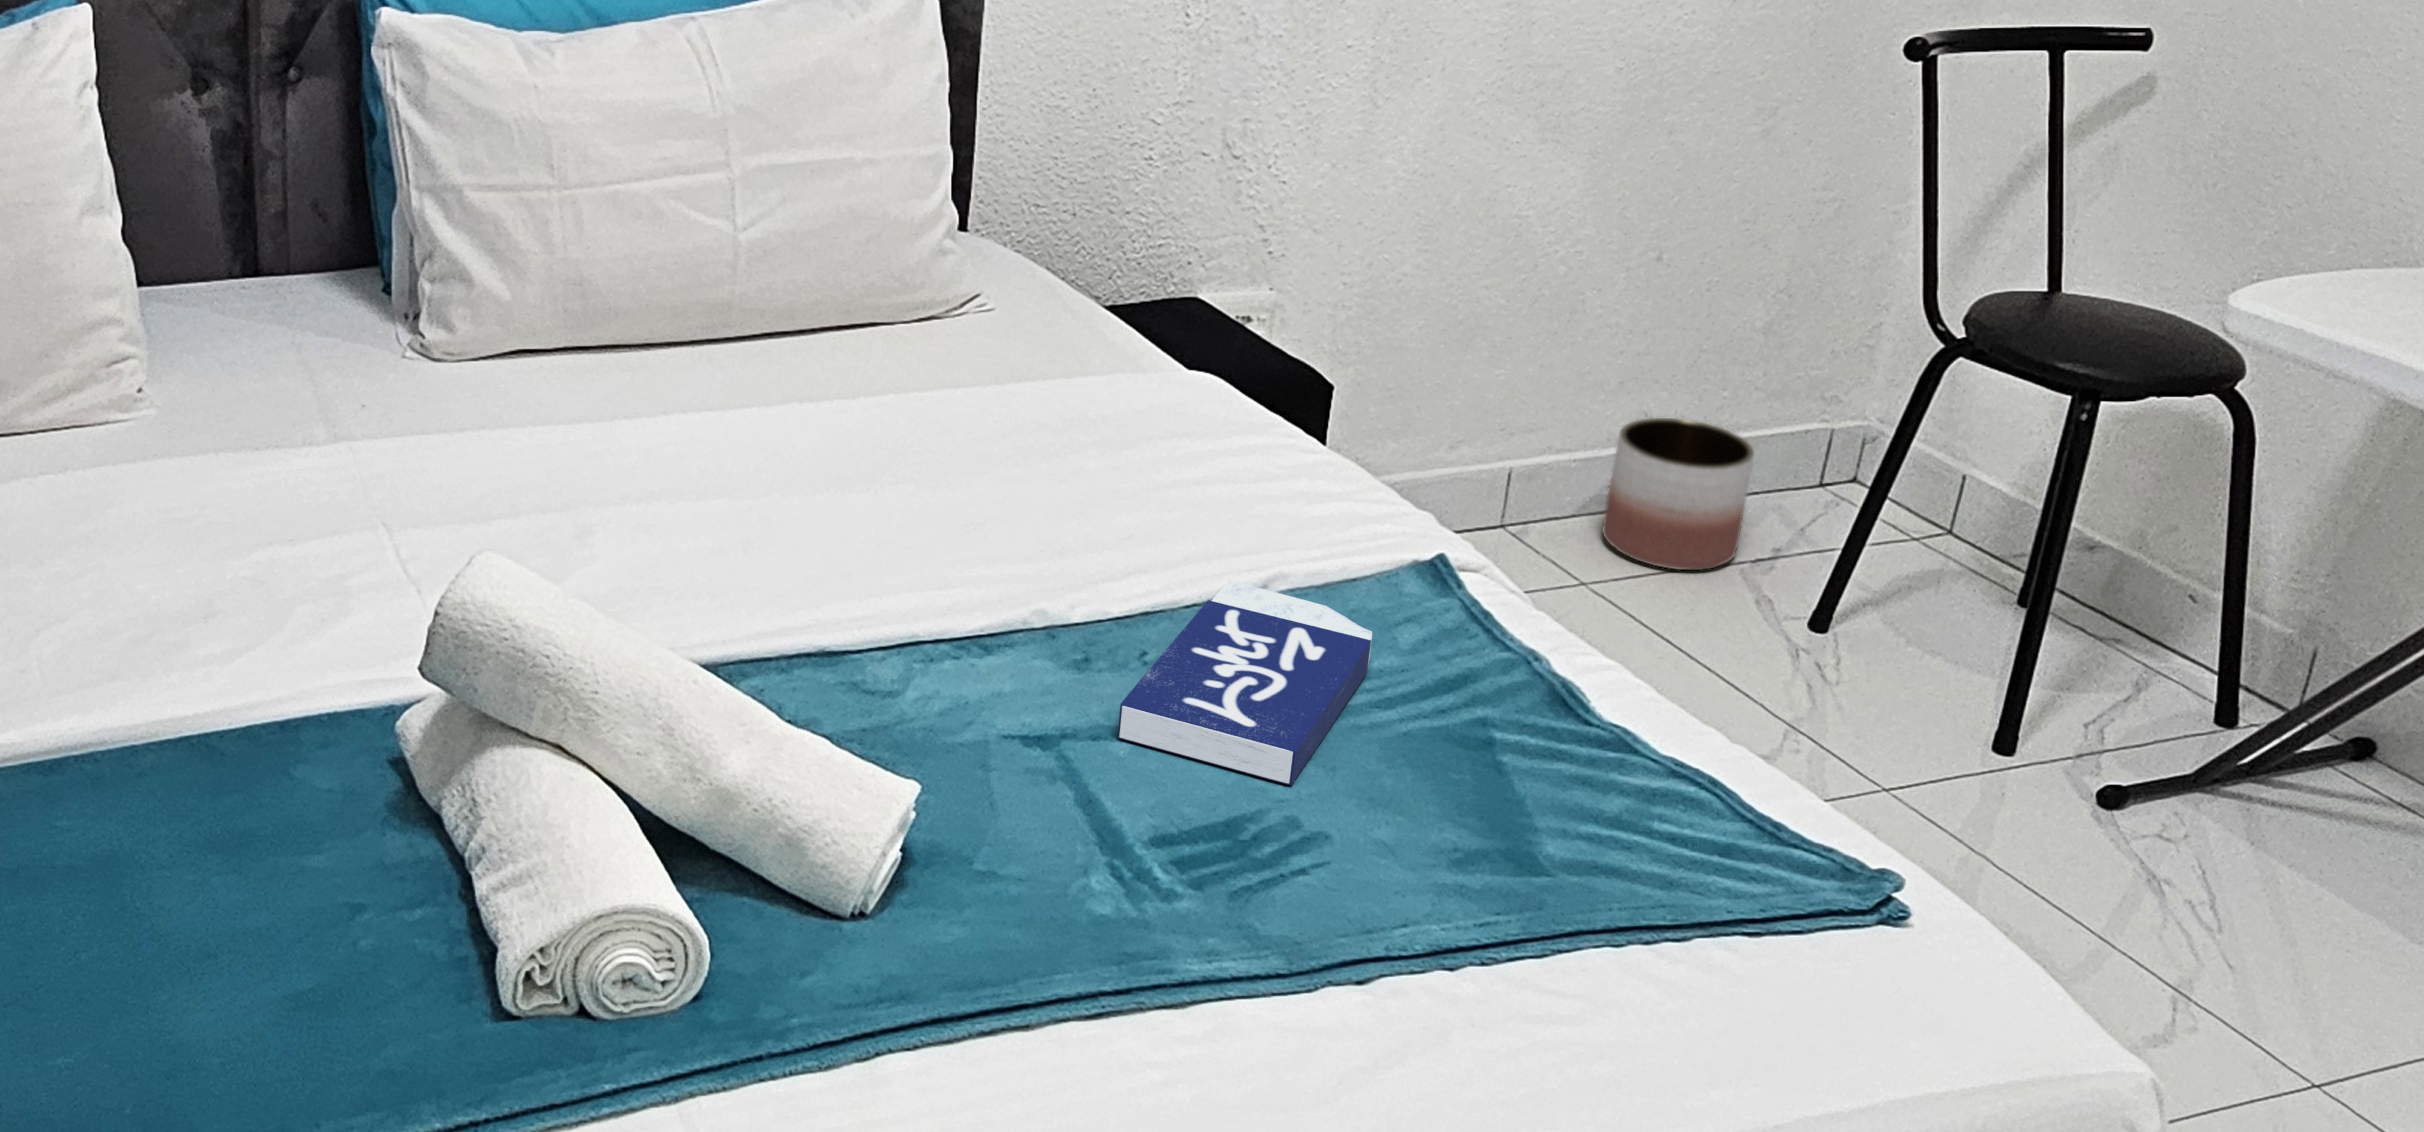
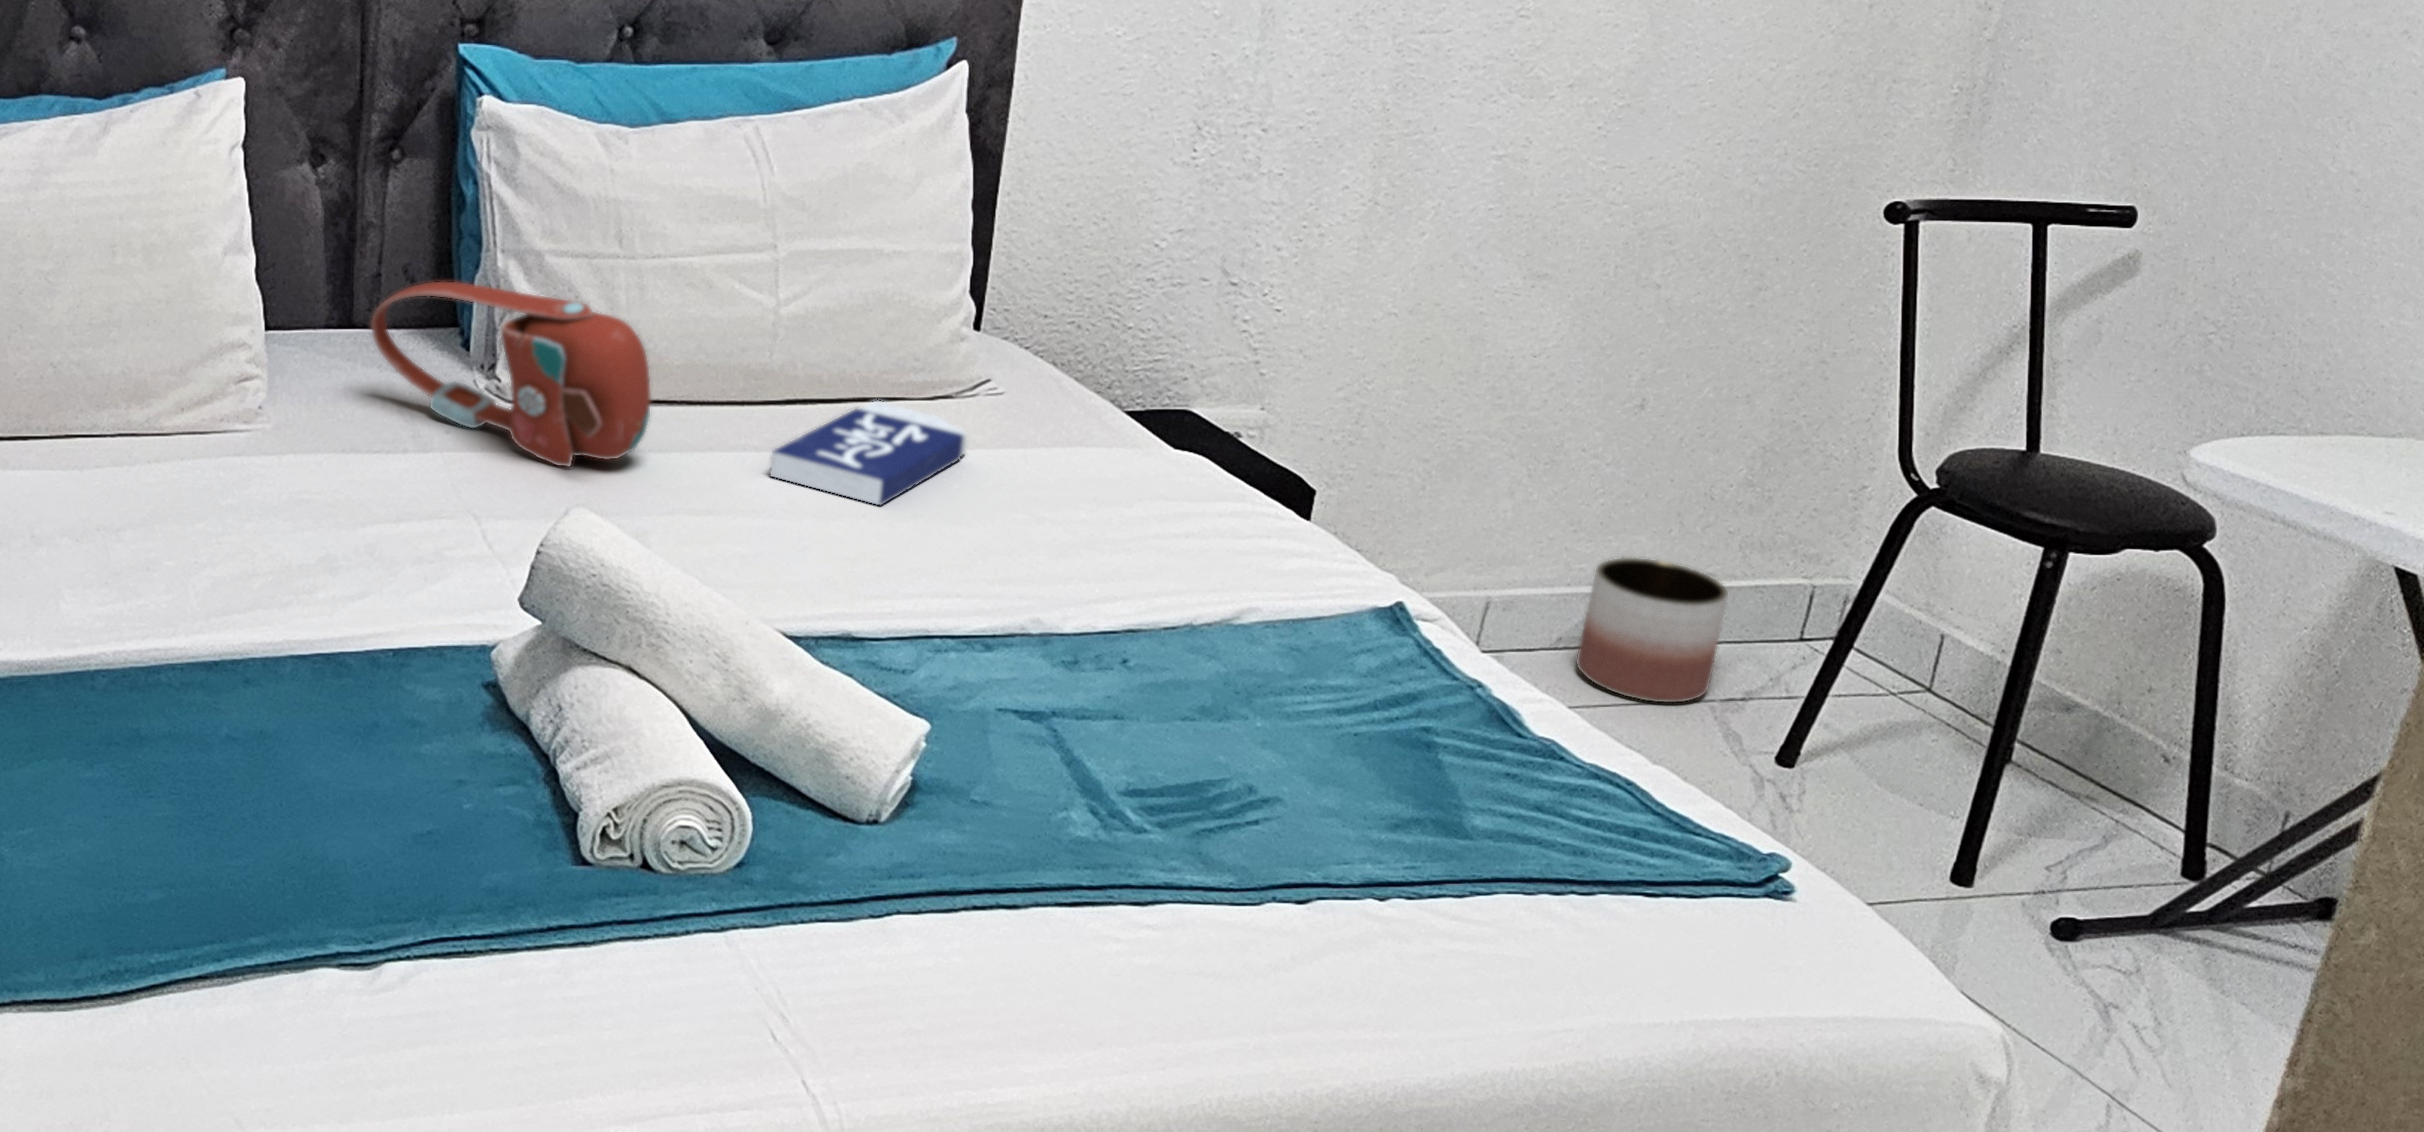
handbag: none [263,234,590,445] -> present [371,282,651,466]
book: present [1118,580,1372,785] -> present [770,401,967,505]

